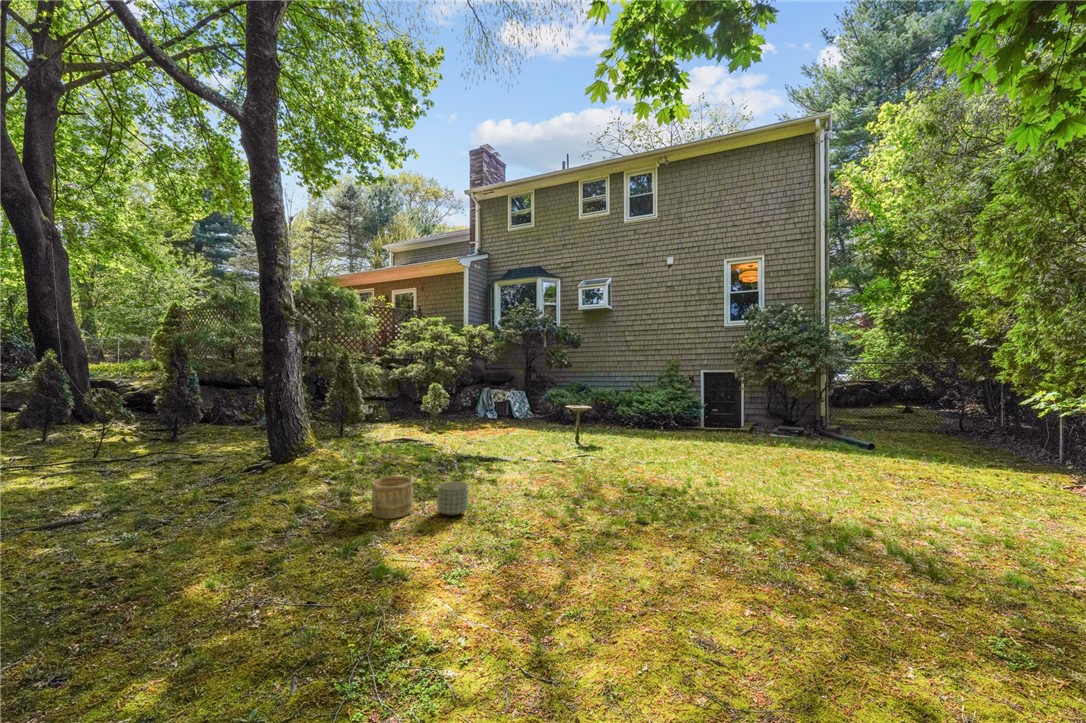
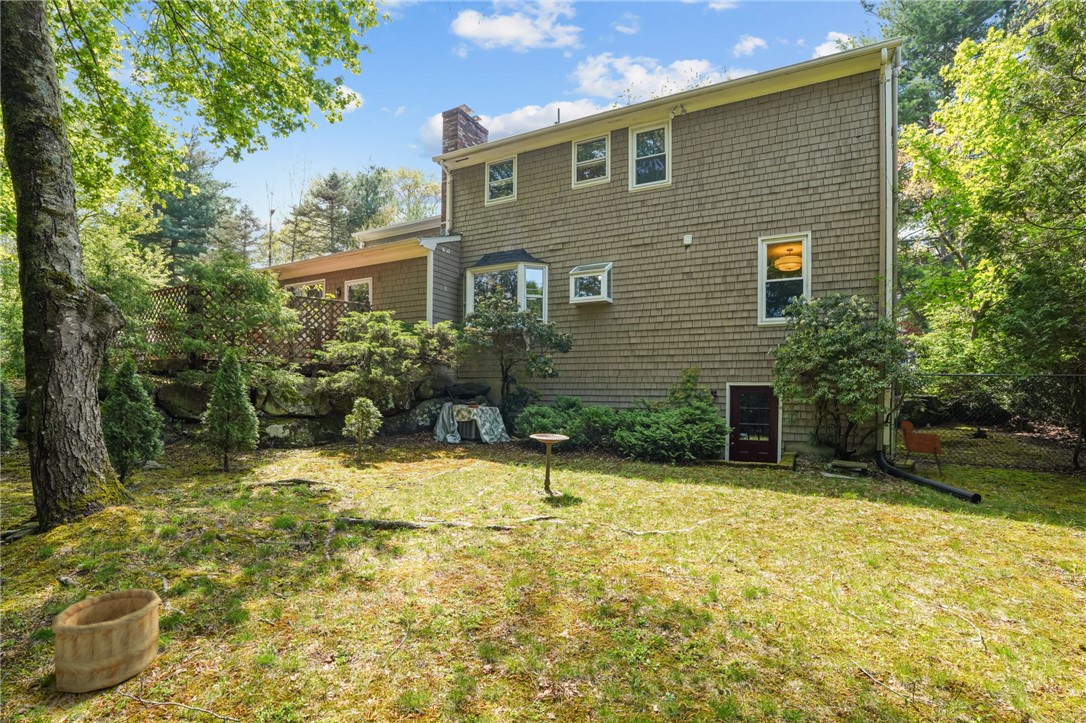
chair: none [829,396,858,436] -> present [901,421,943,476]
planter: present [437,482,468,516] -> none [193,602,265,681]

